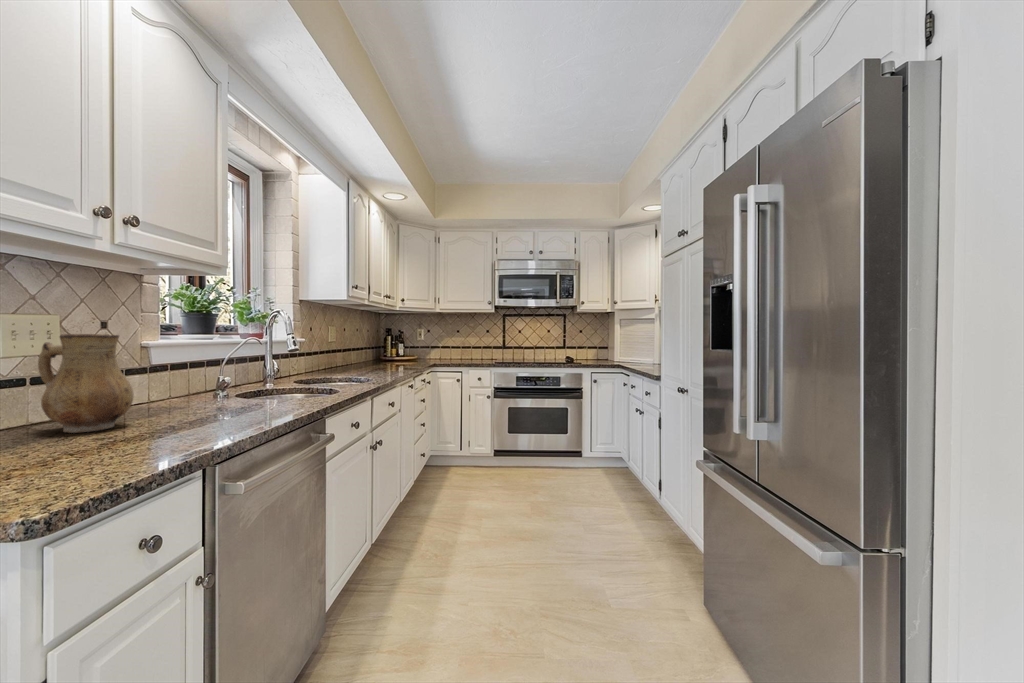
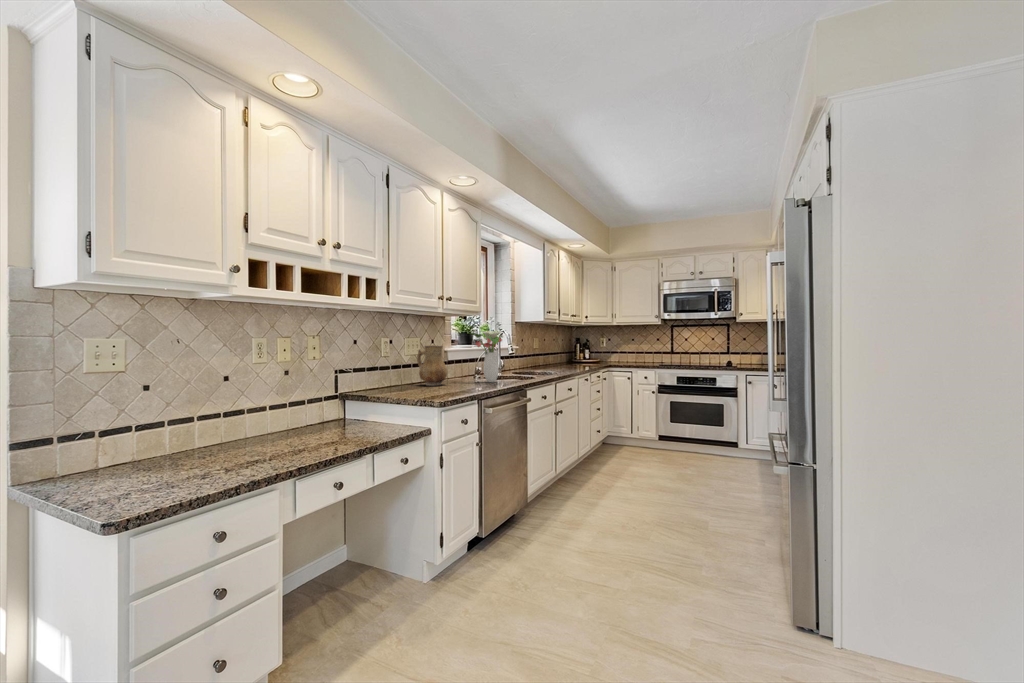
flower arrangement: none [180,305,277,410] -> present [470,331,502,382]

